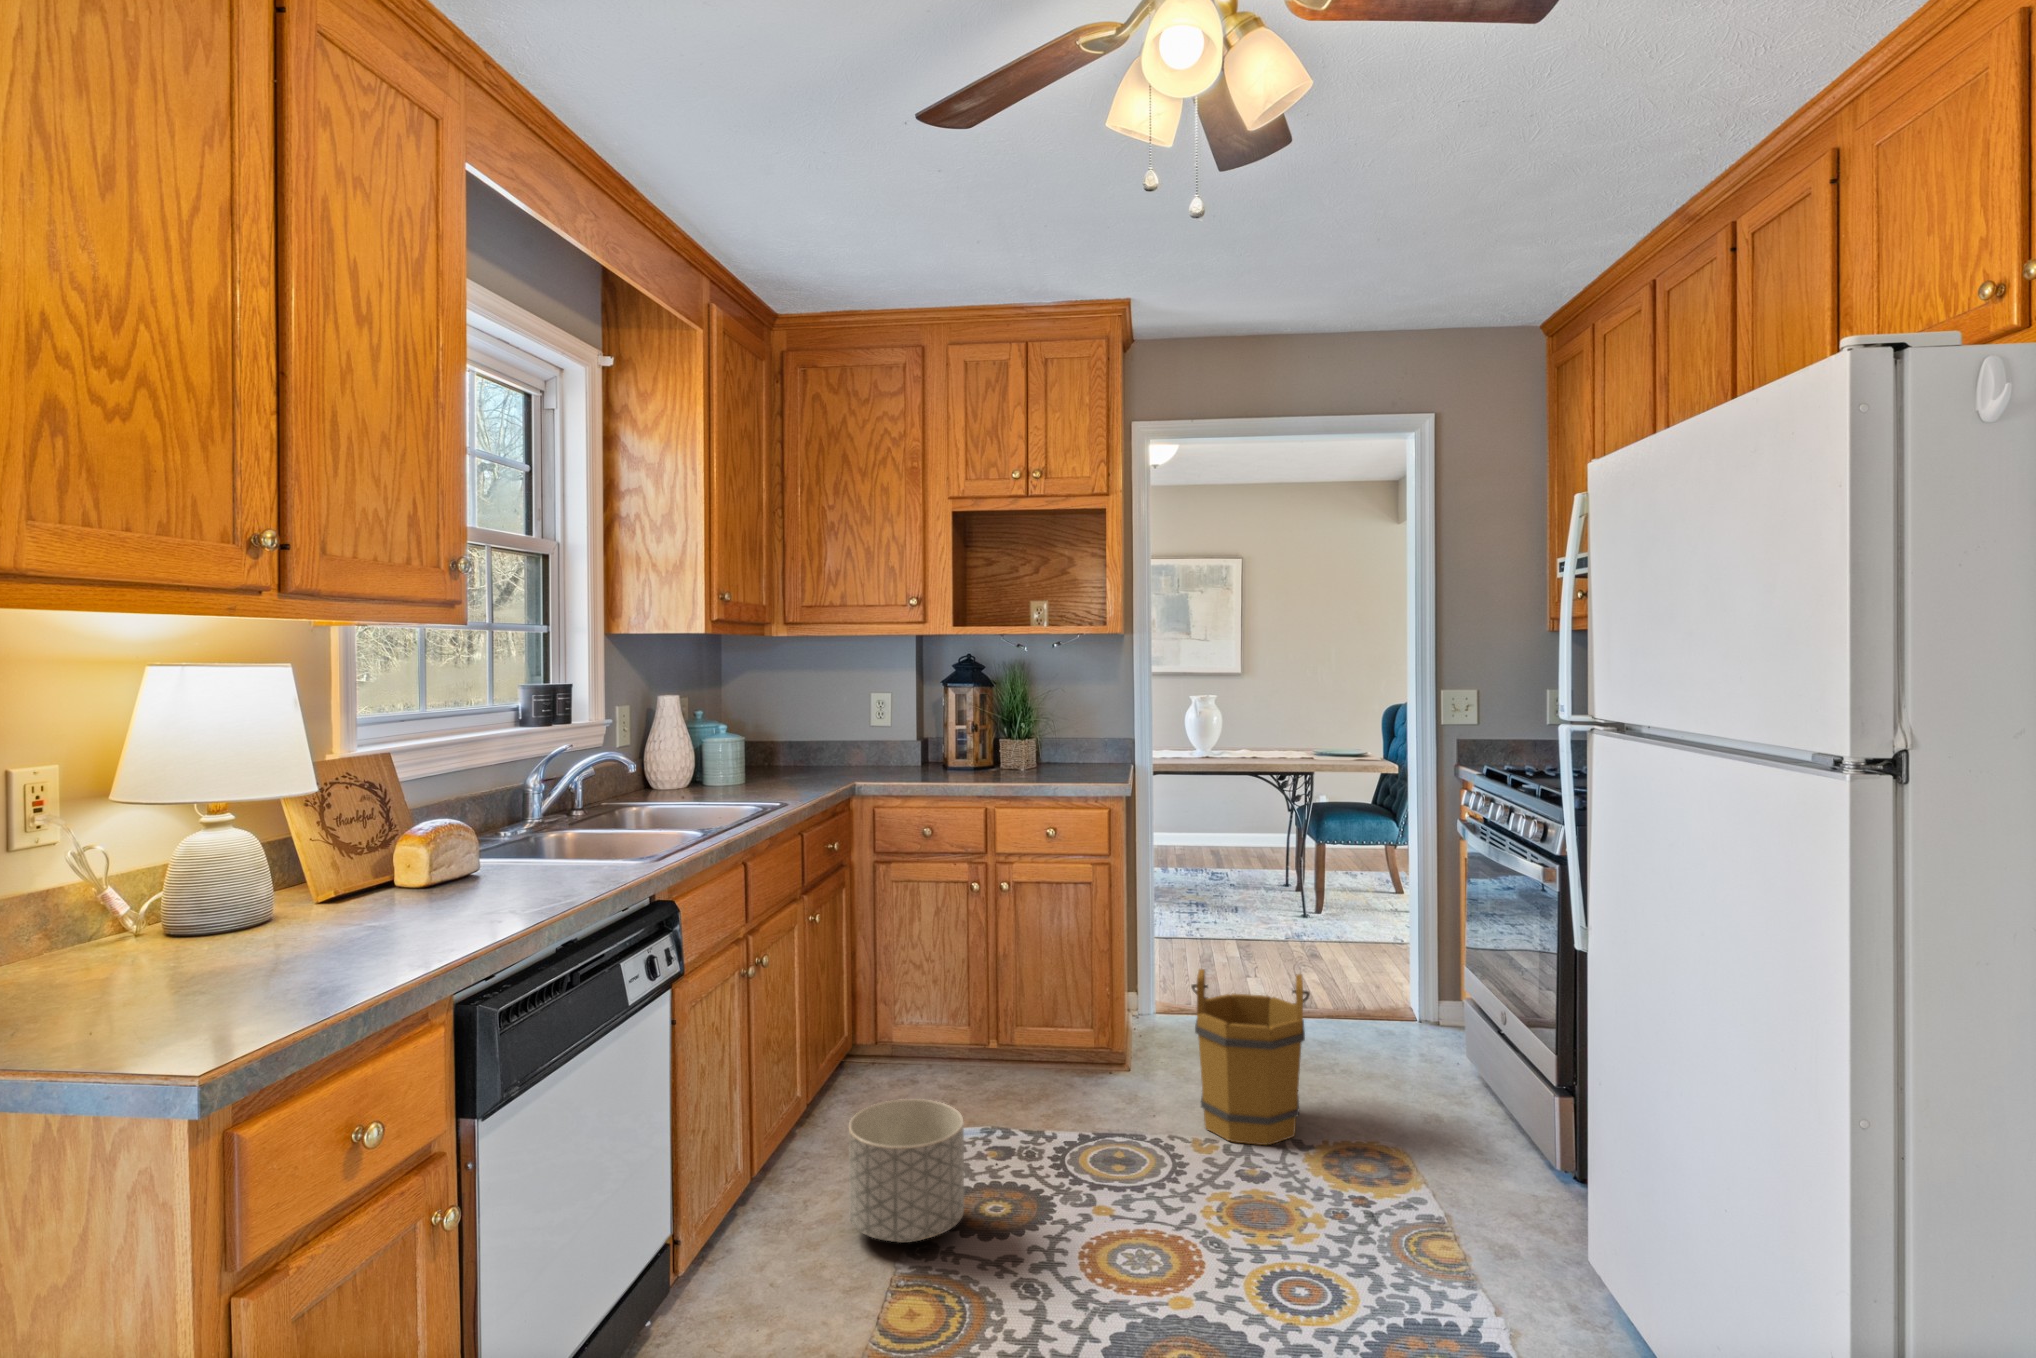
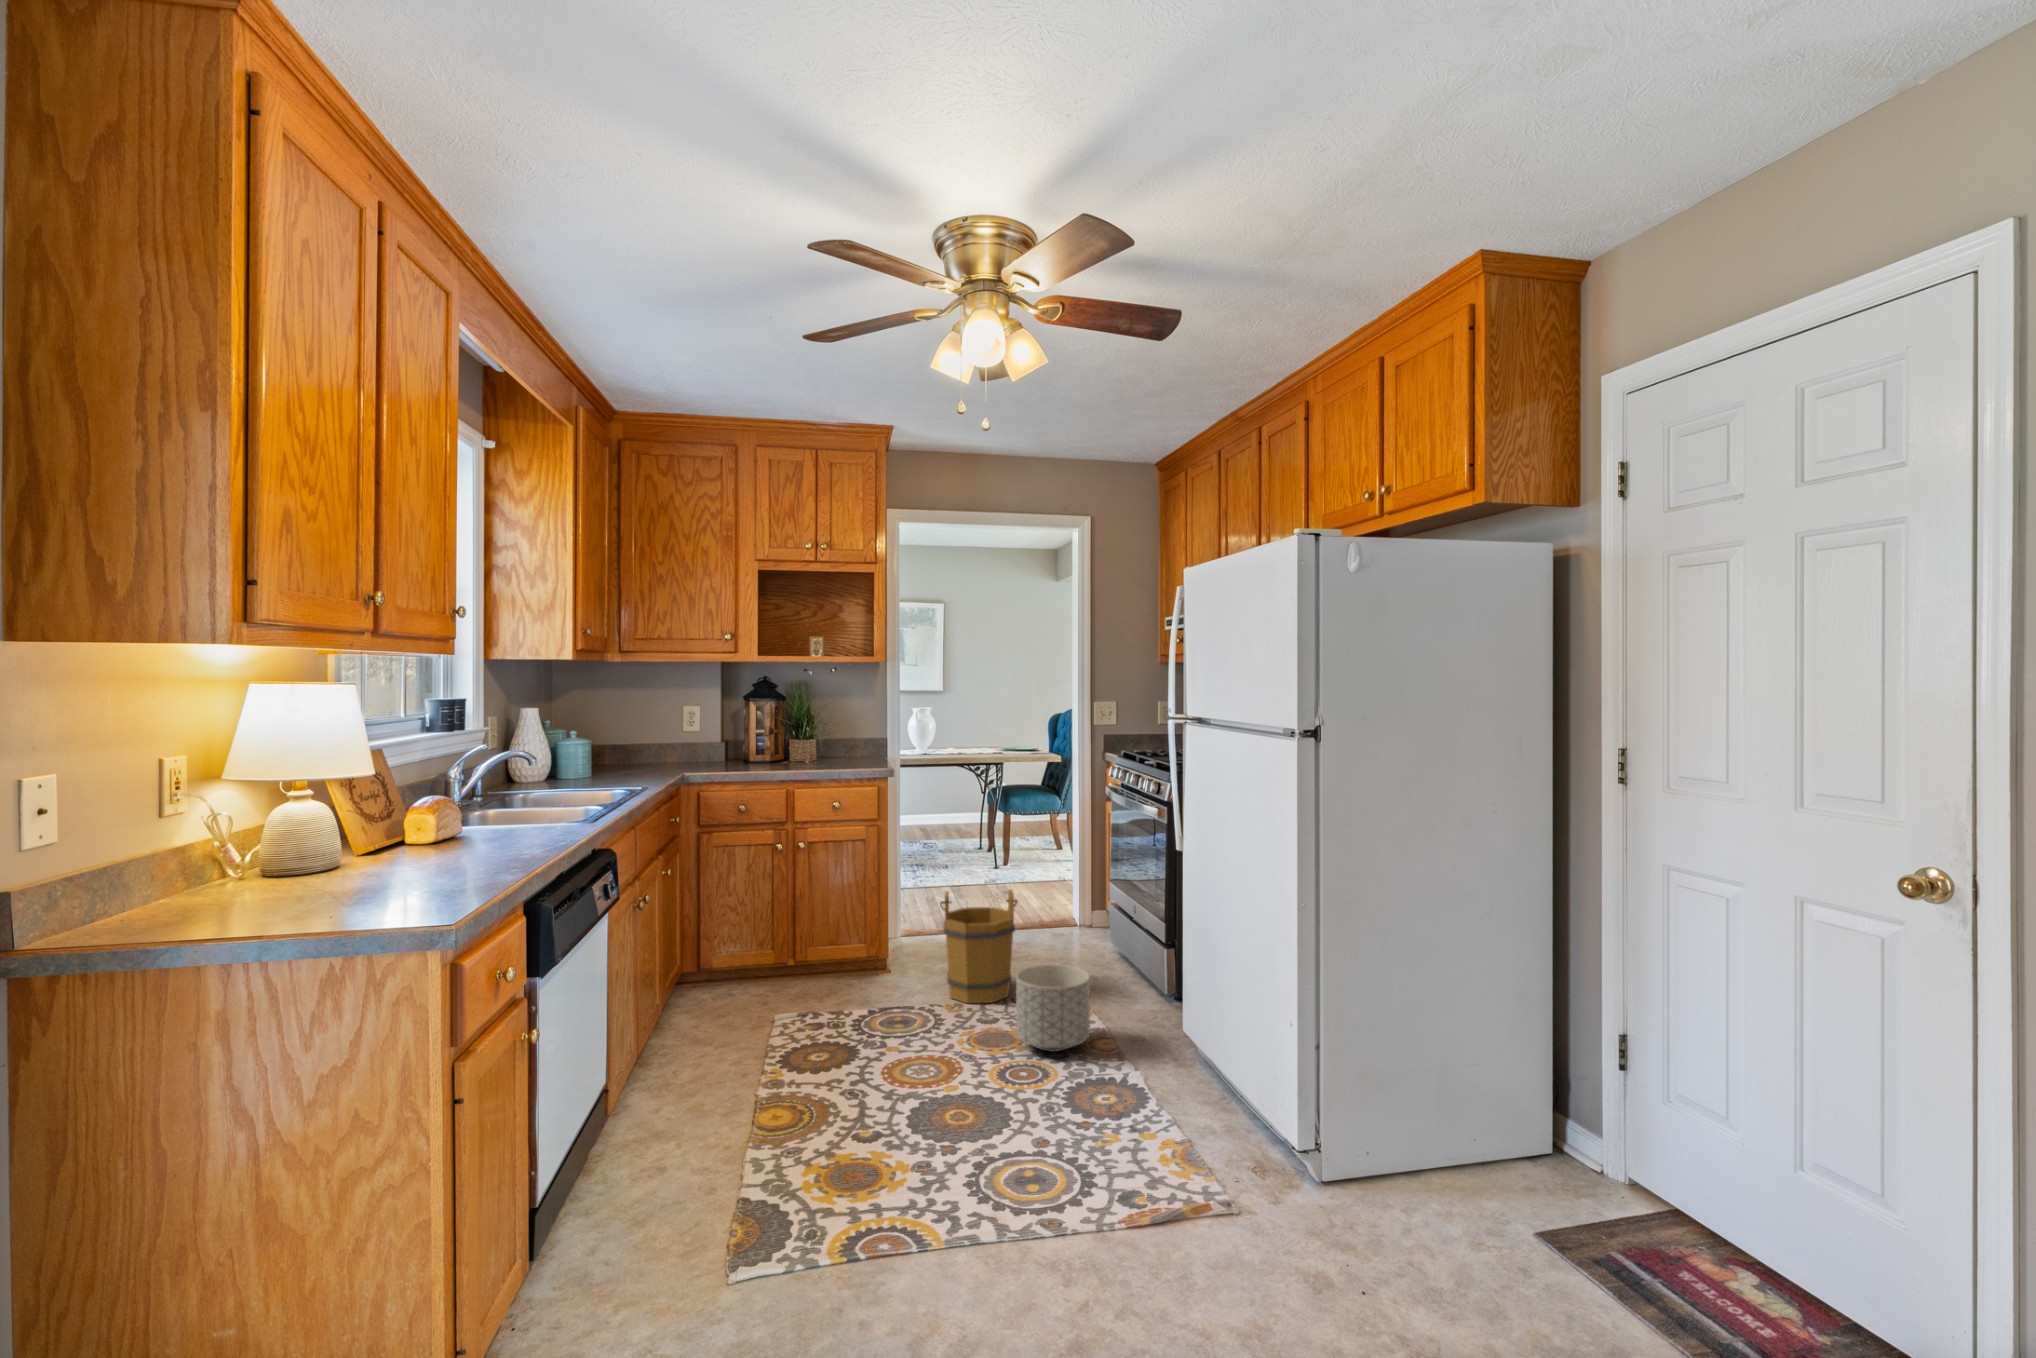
planter: present [849,1099,964,1243] -> present [1016,964,1090,1052]

